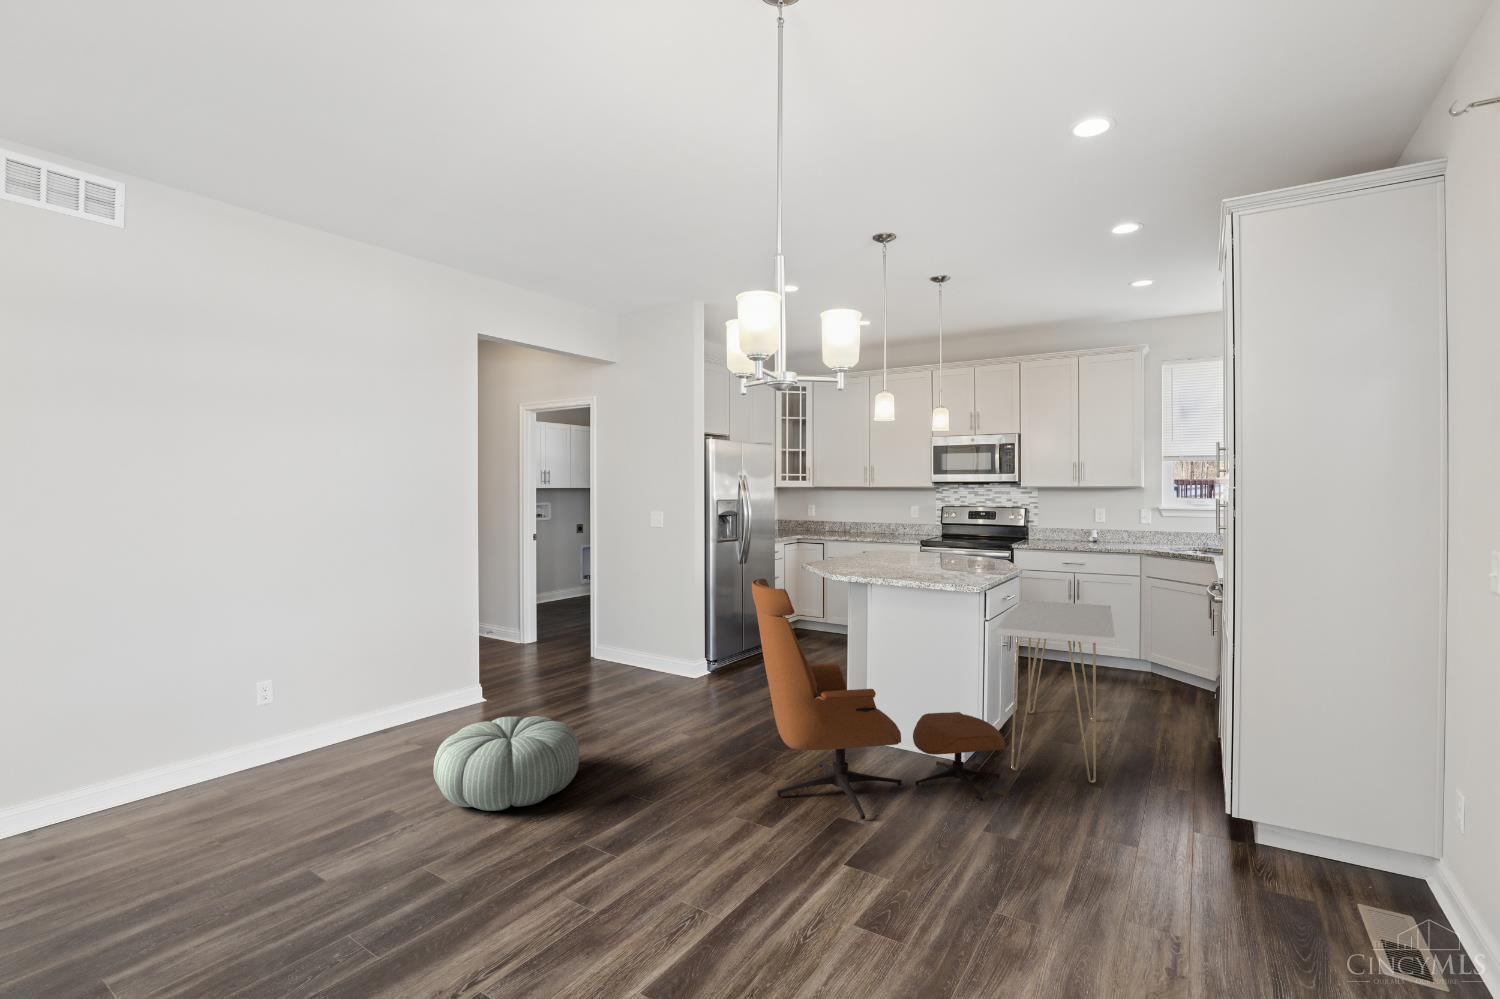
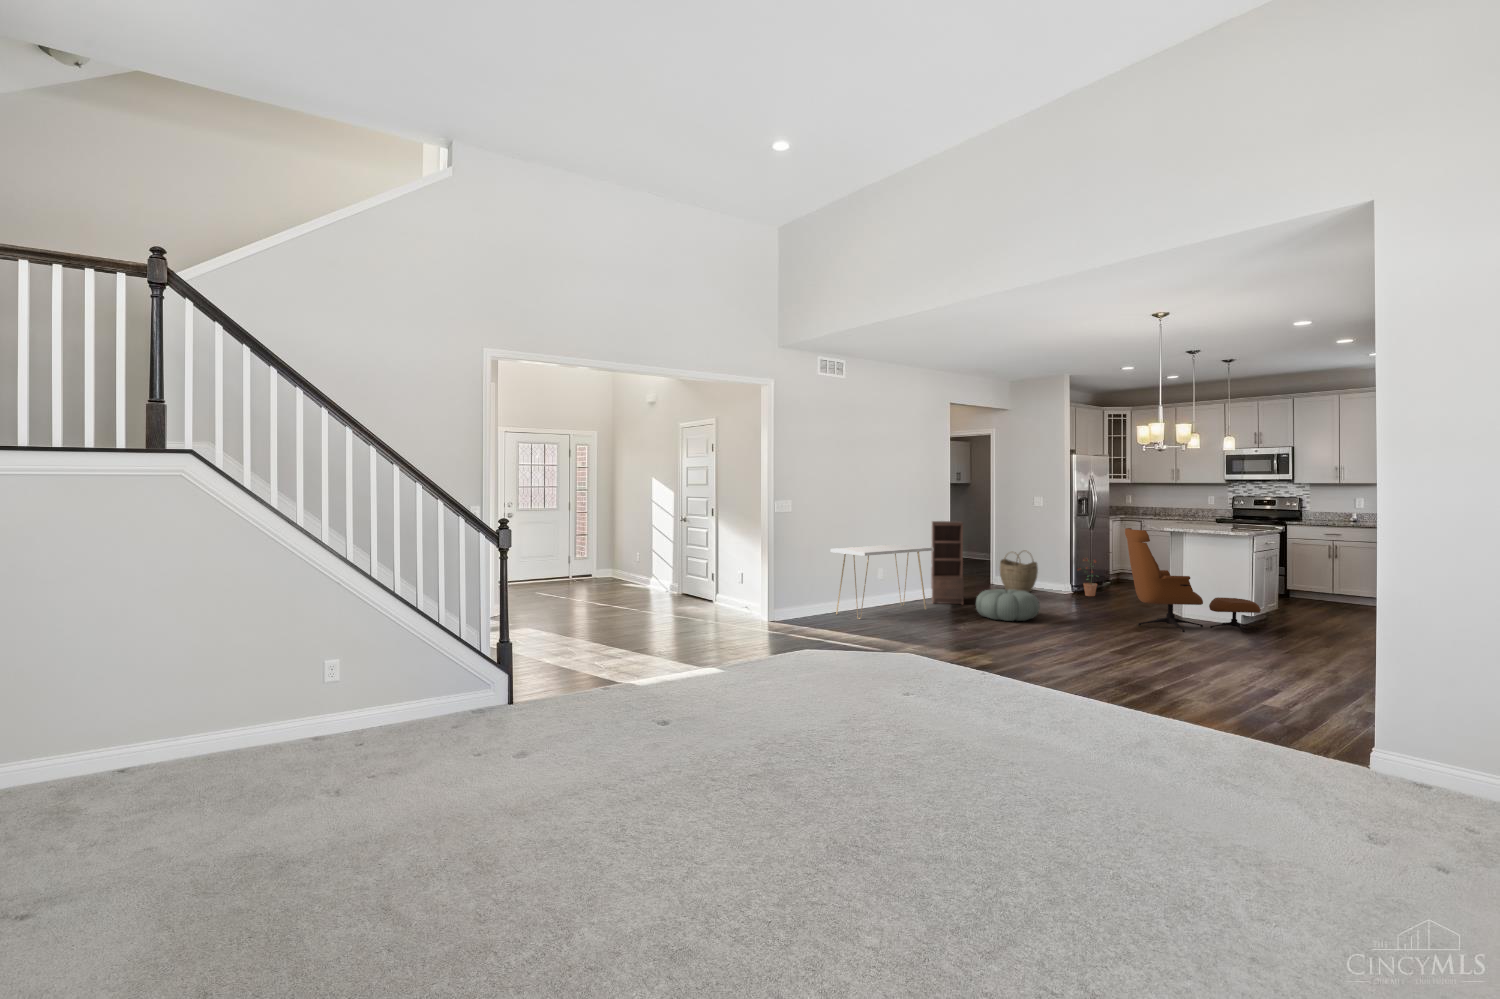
bookshelf: none [404,559,486,736] -> present [931,521,964,604]
console table: present [996,600,1115,783] -> present [830,545,933,619]
woven basket: none [594,601,656,677] -> present [1000,550,1038,592]
potted plant: none [715,612,751,679] -> present [1078,558,1097,596]

